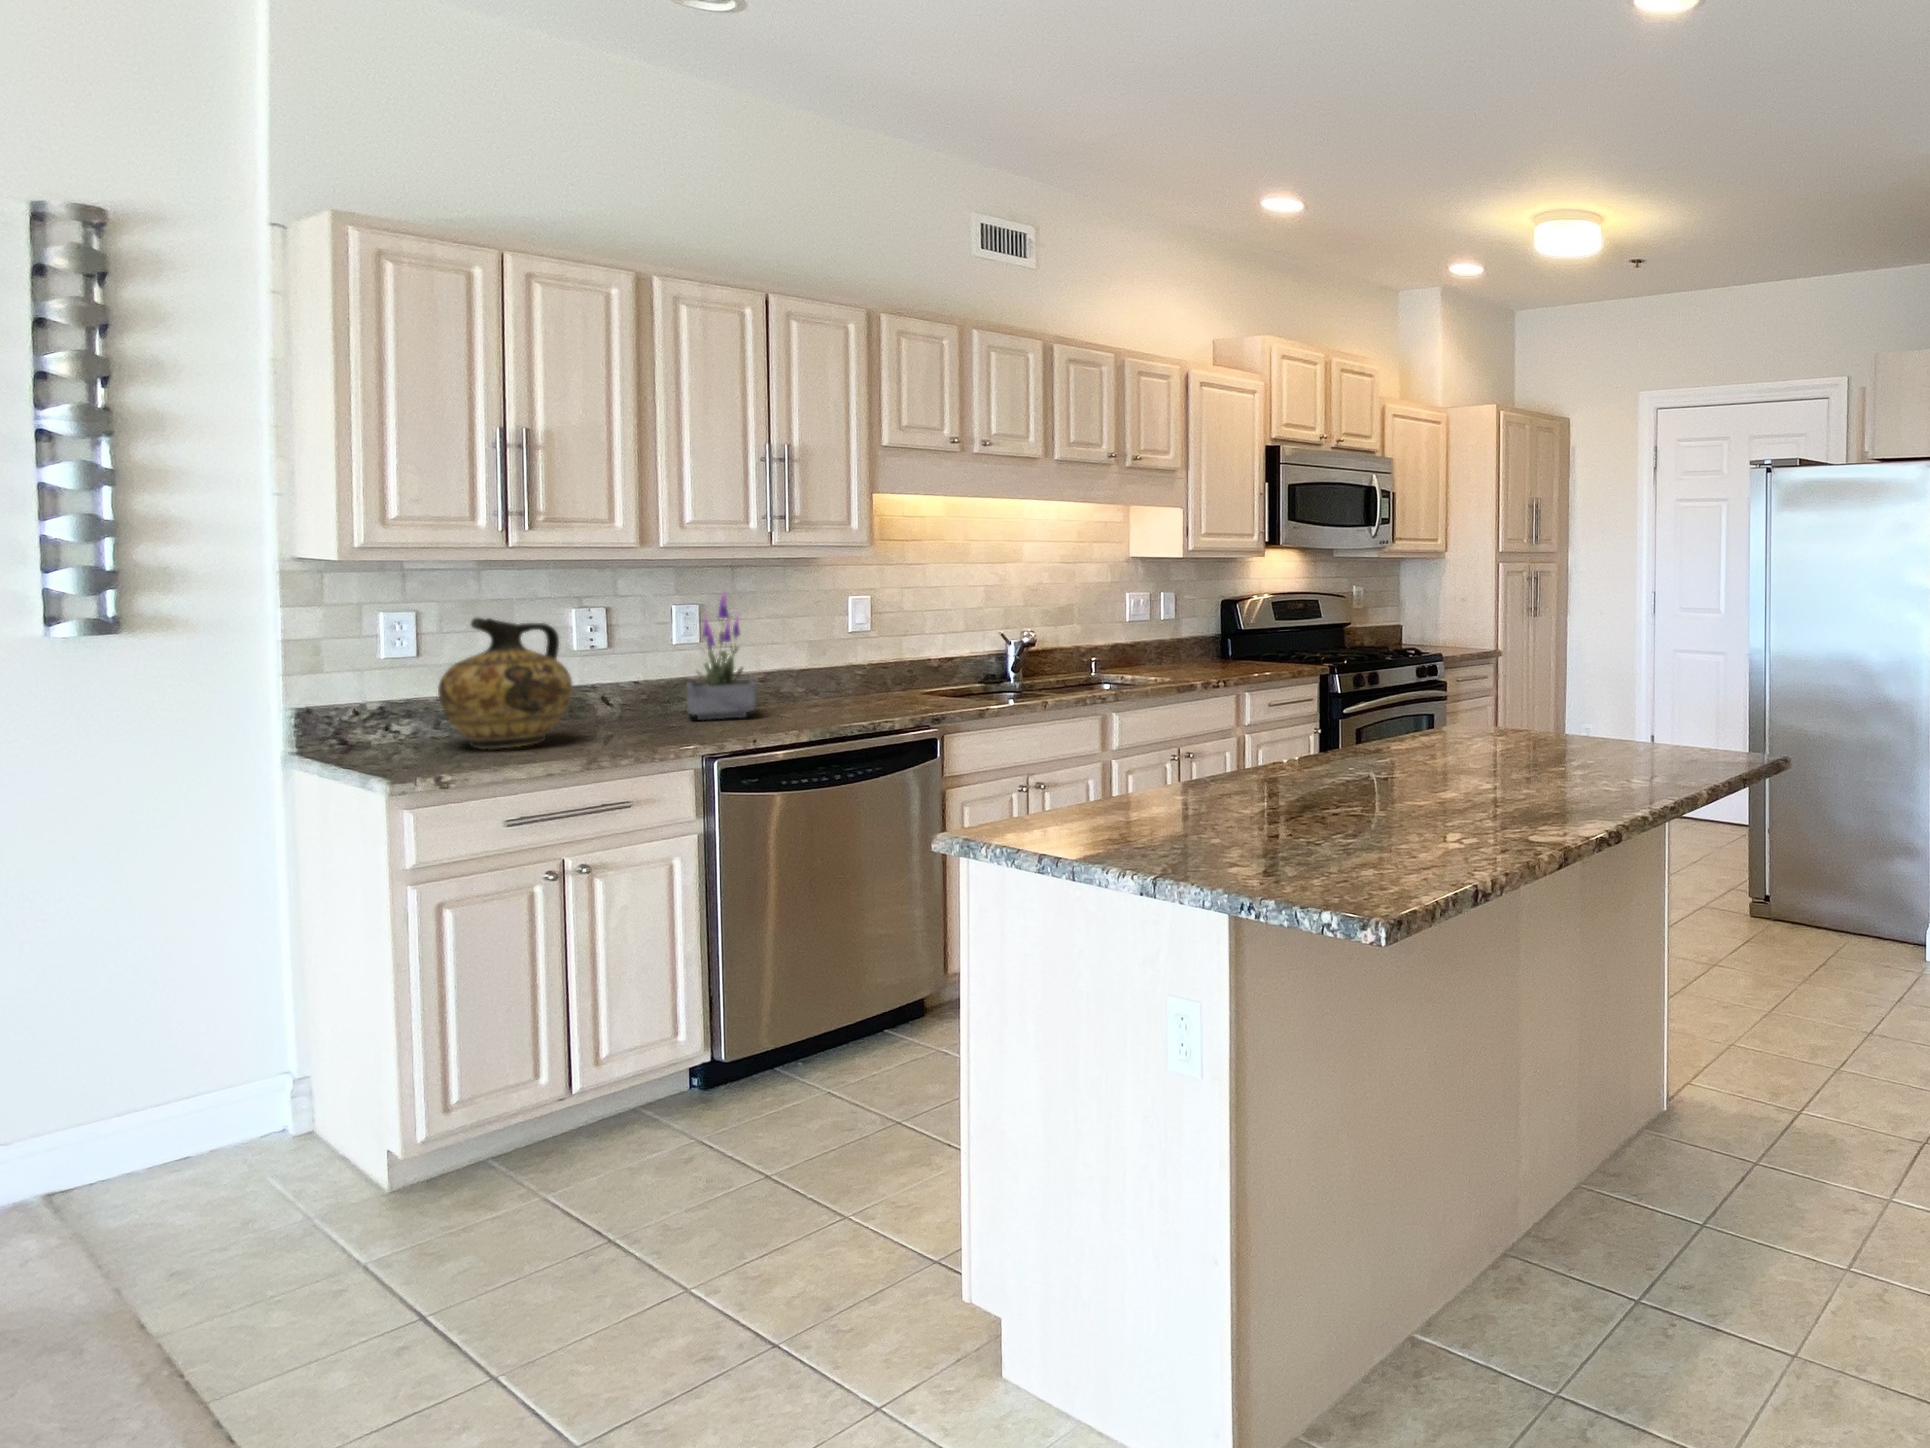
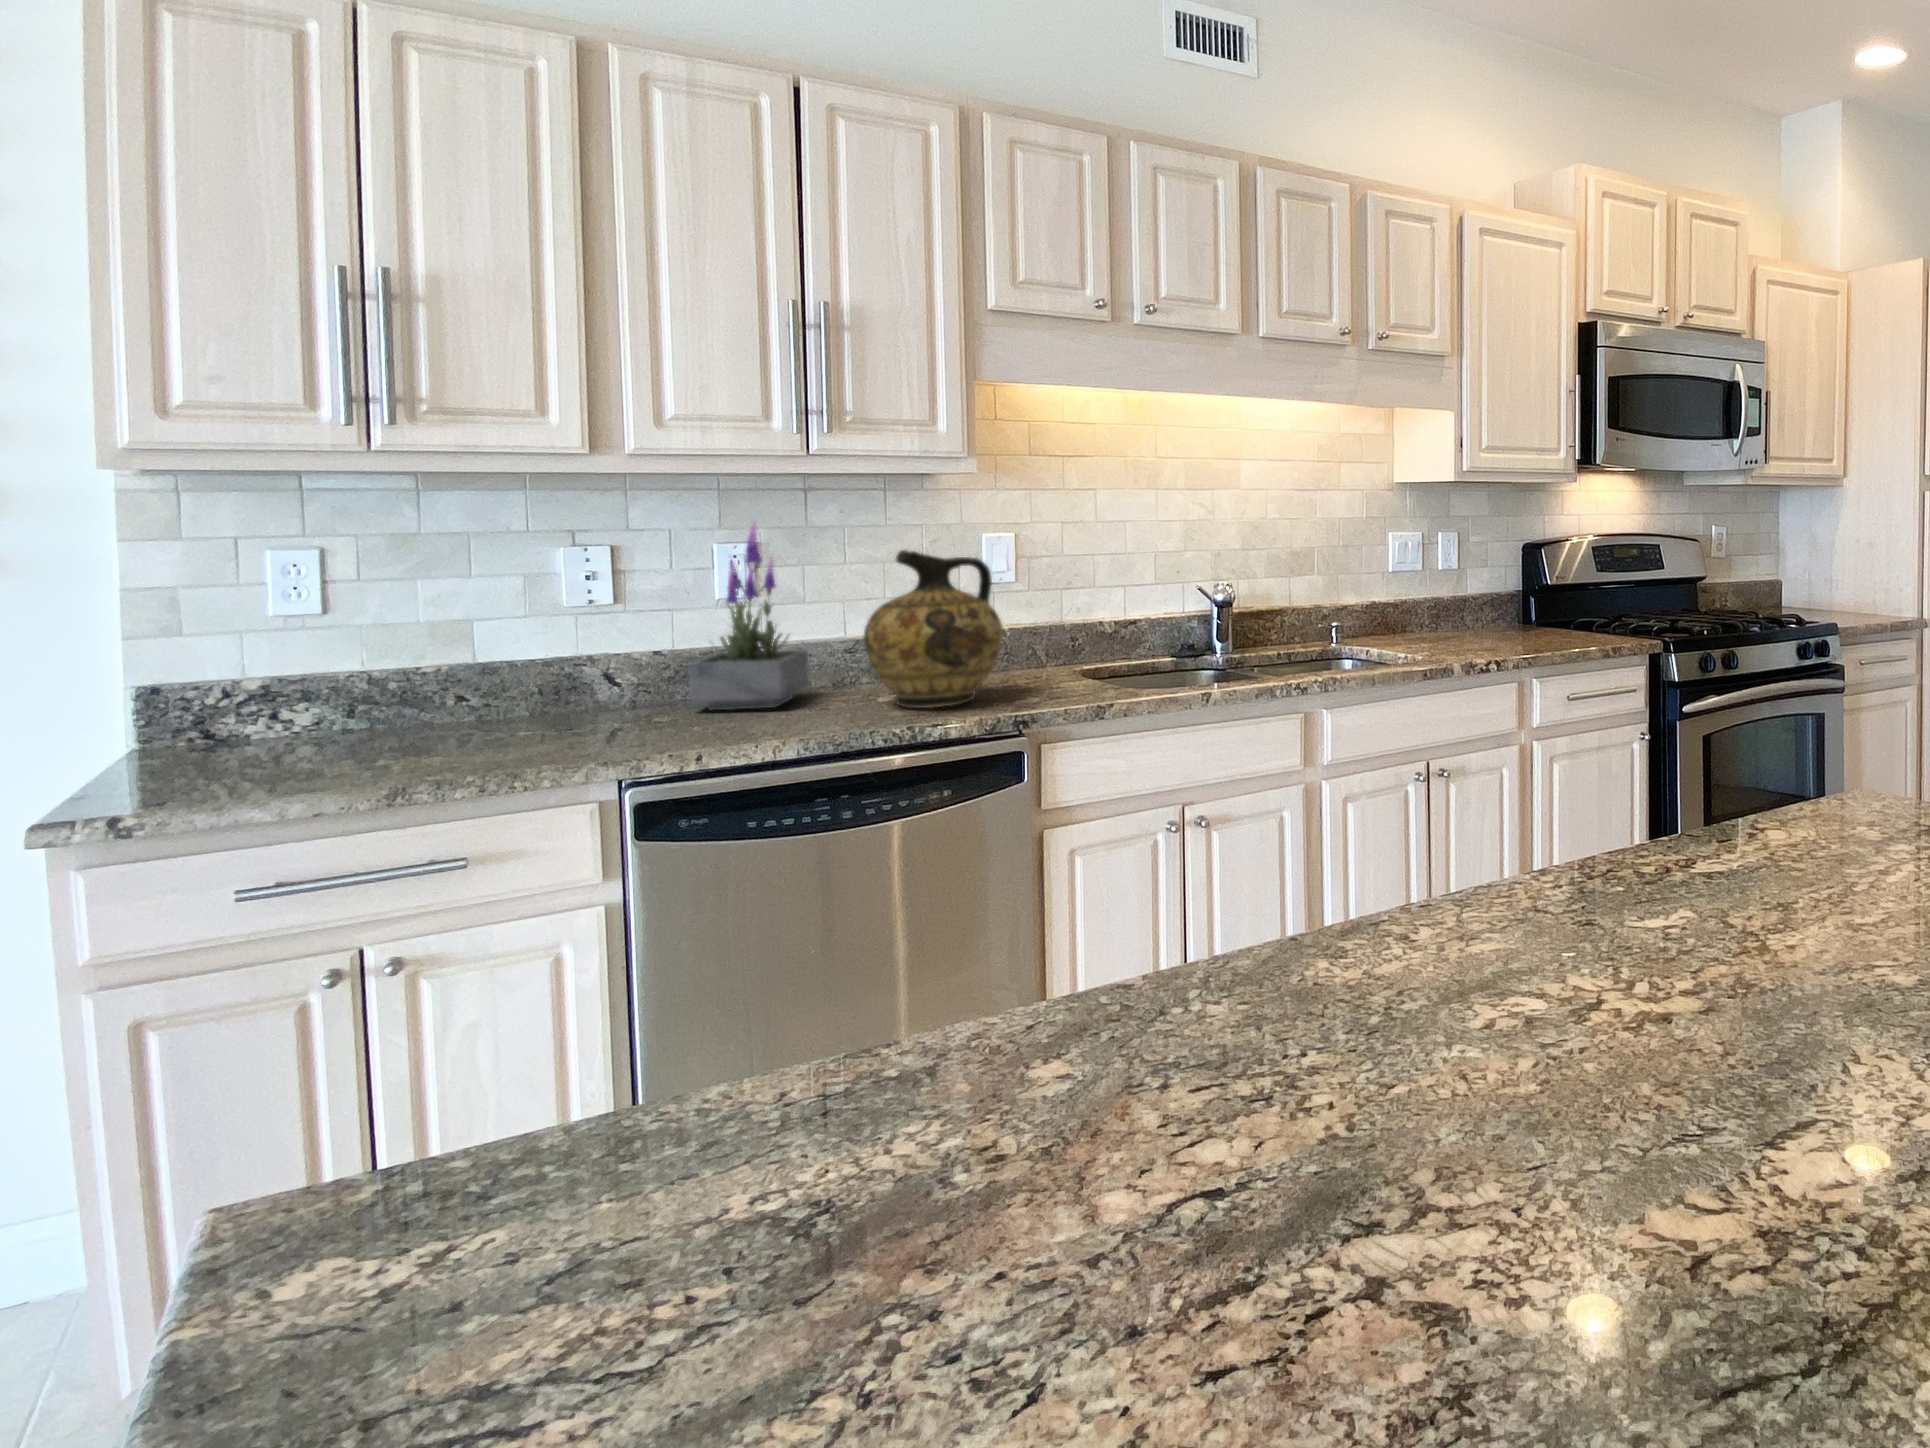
ceramic jug: present [438,618,573,749] -> present [864,550,1003,708]

